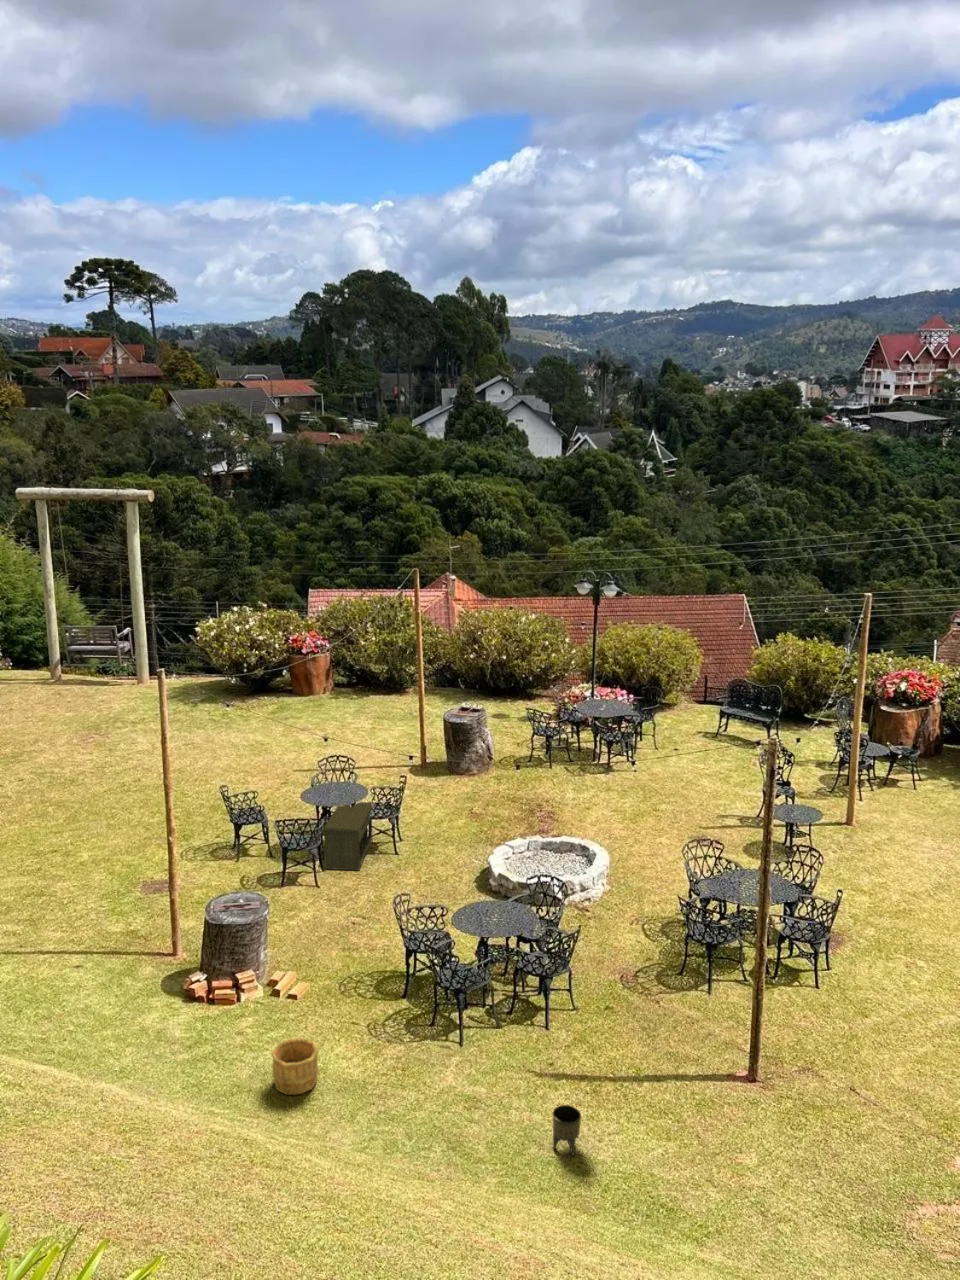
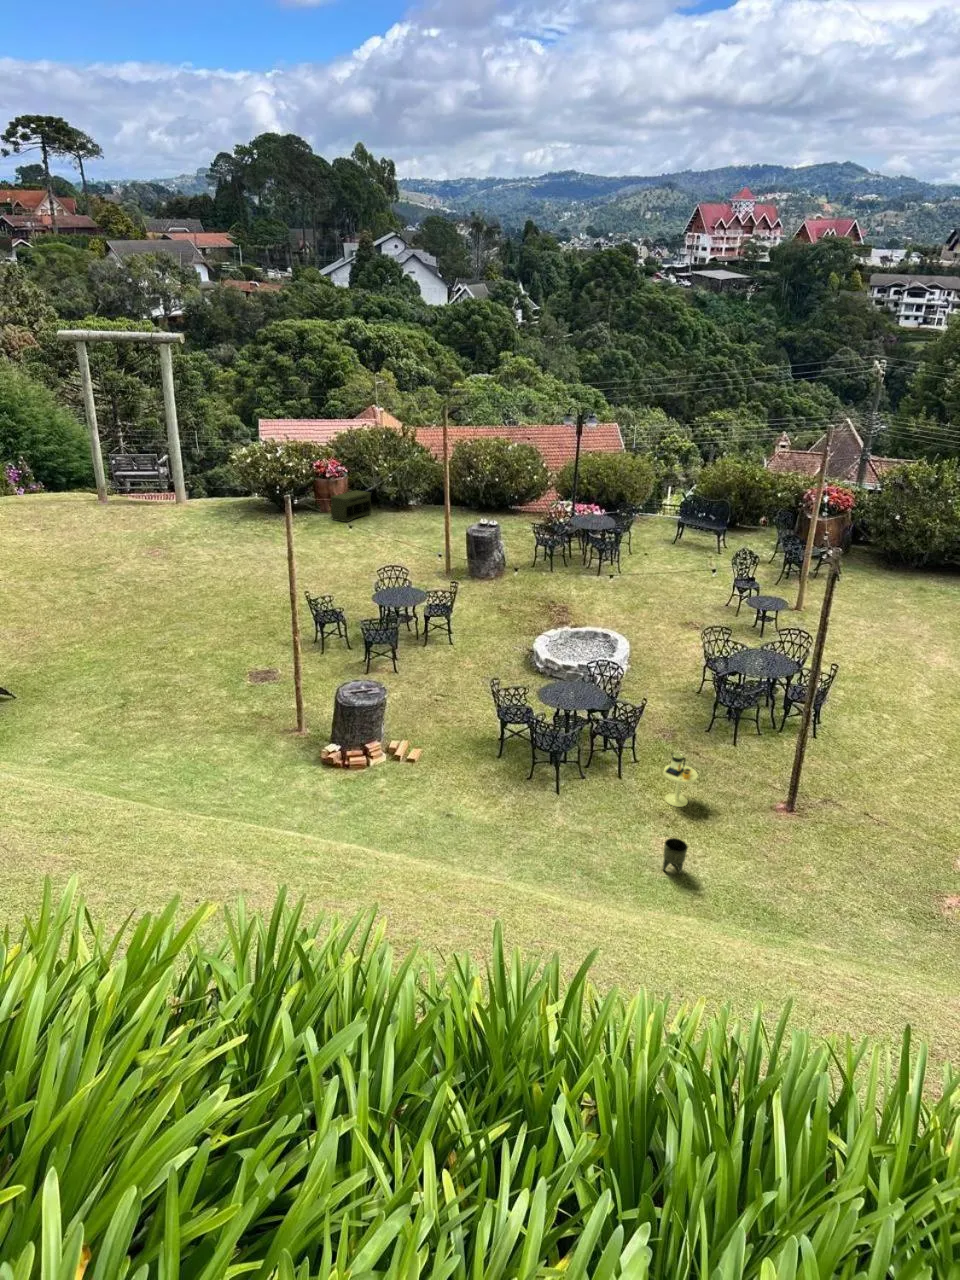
bench: present [324,802,372,870] -> present [331,490,371,522]
side table: none [586,996,627,1069] -> present [664,753,698,807]
wooden bucket: present [271,1038,318,1095] -> none [423,796,461,840]

